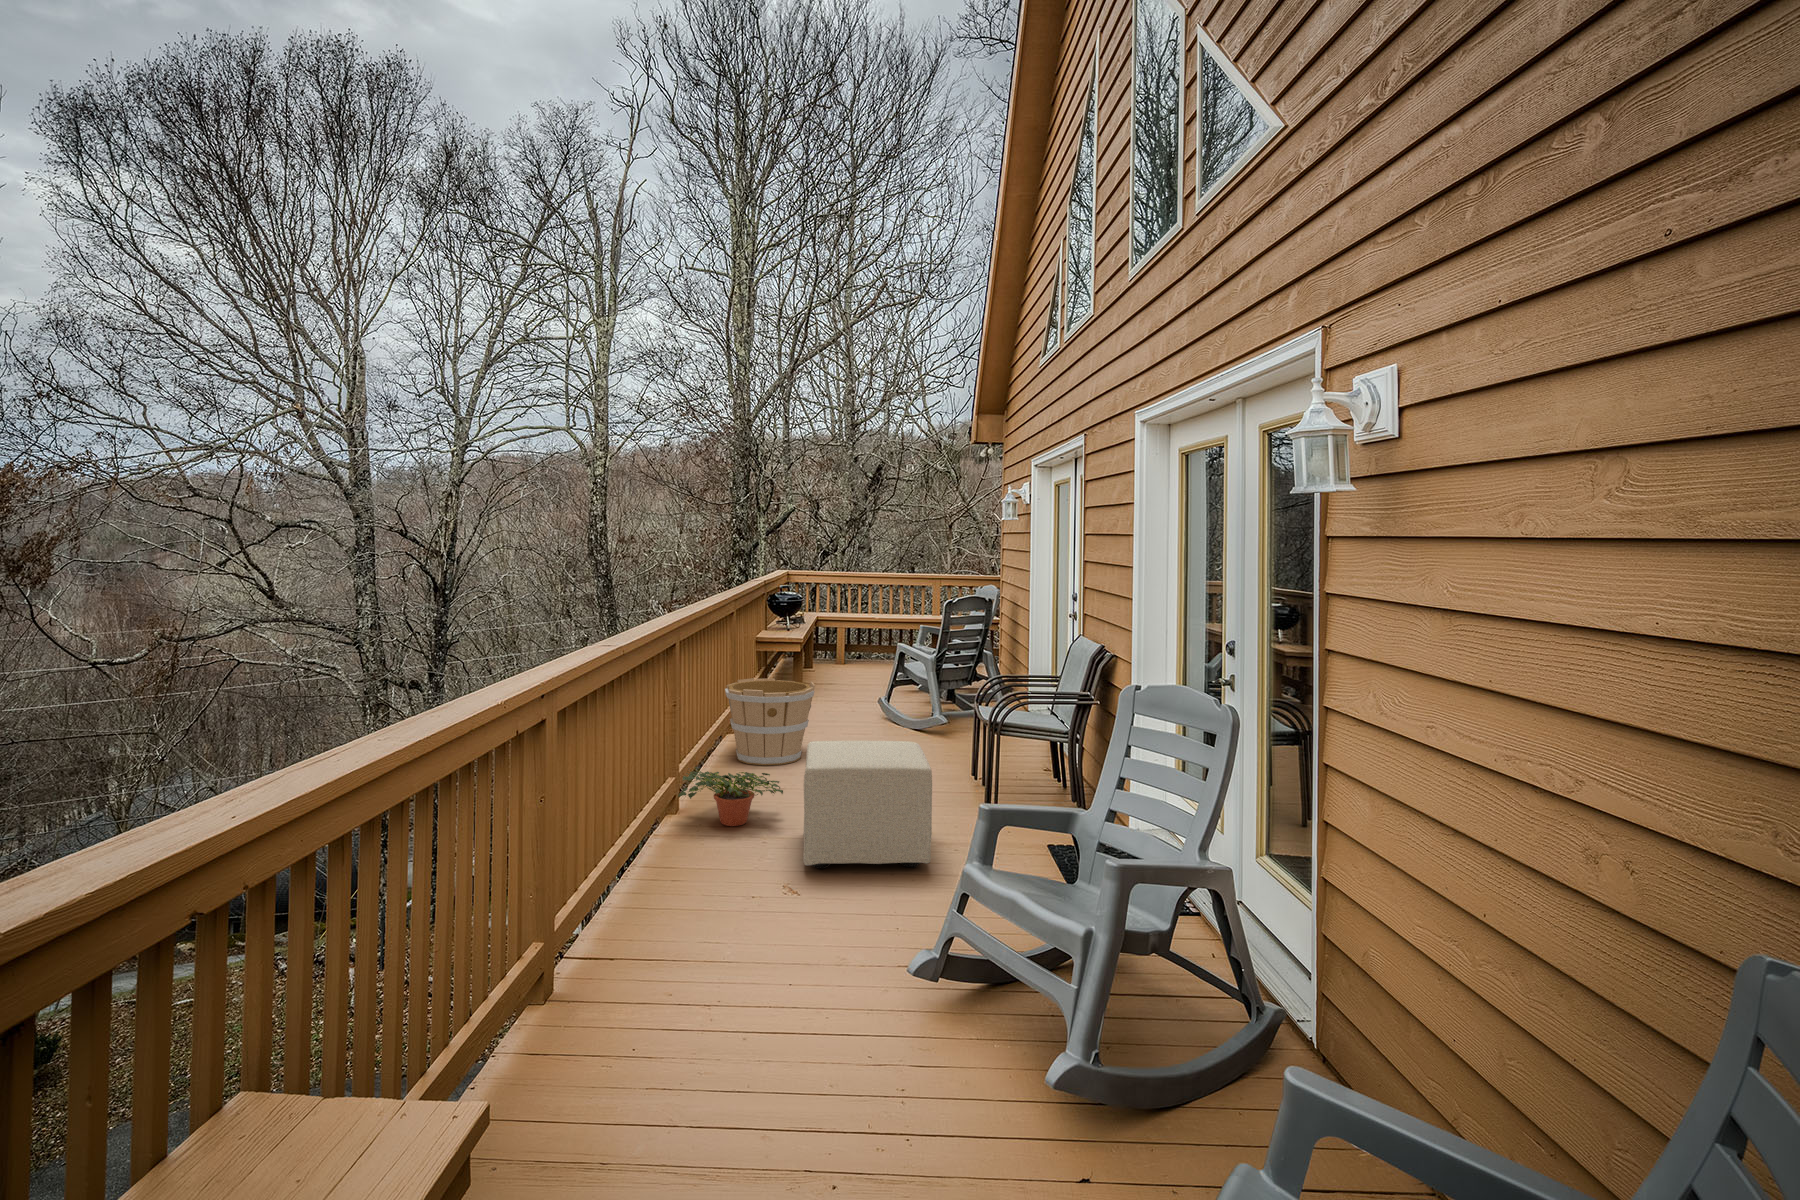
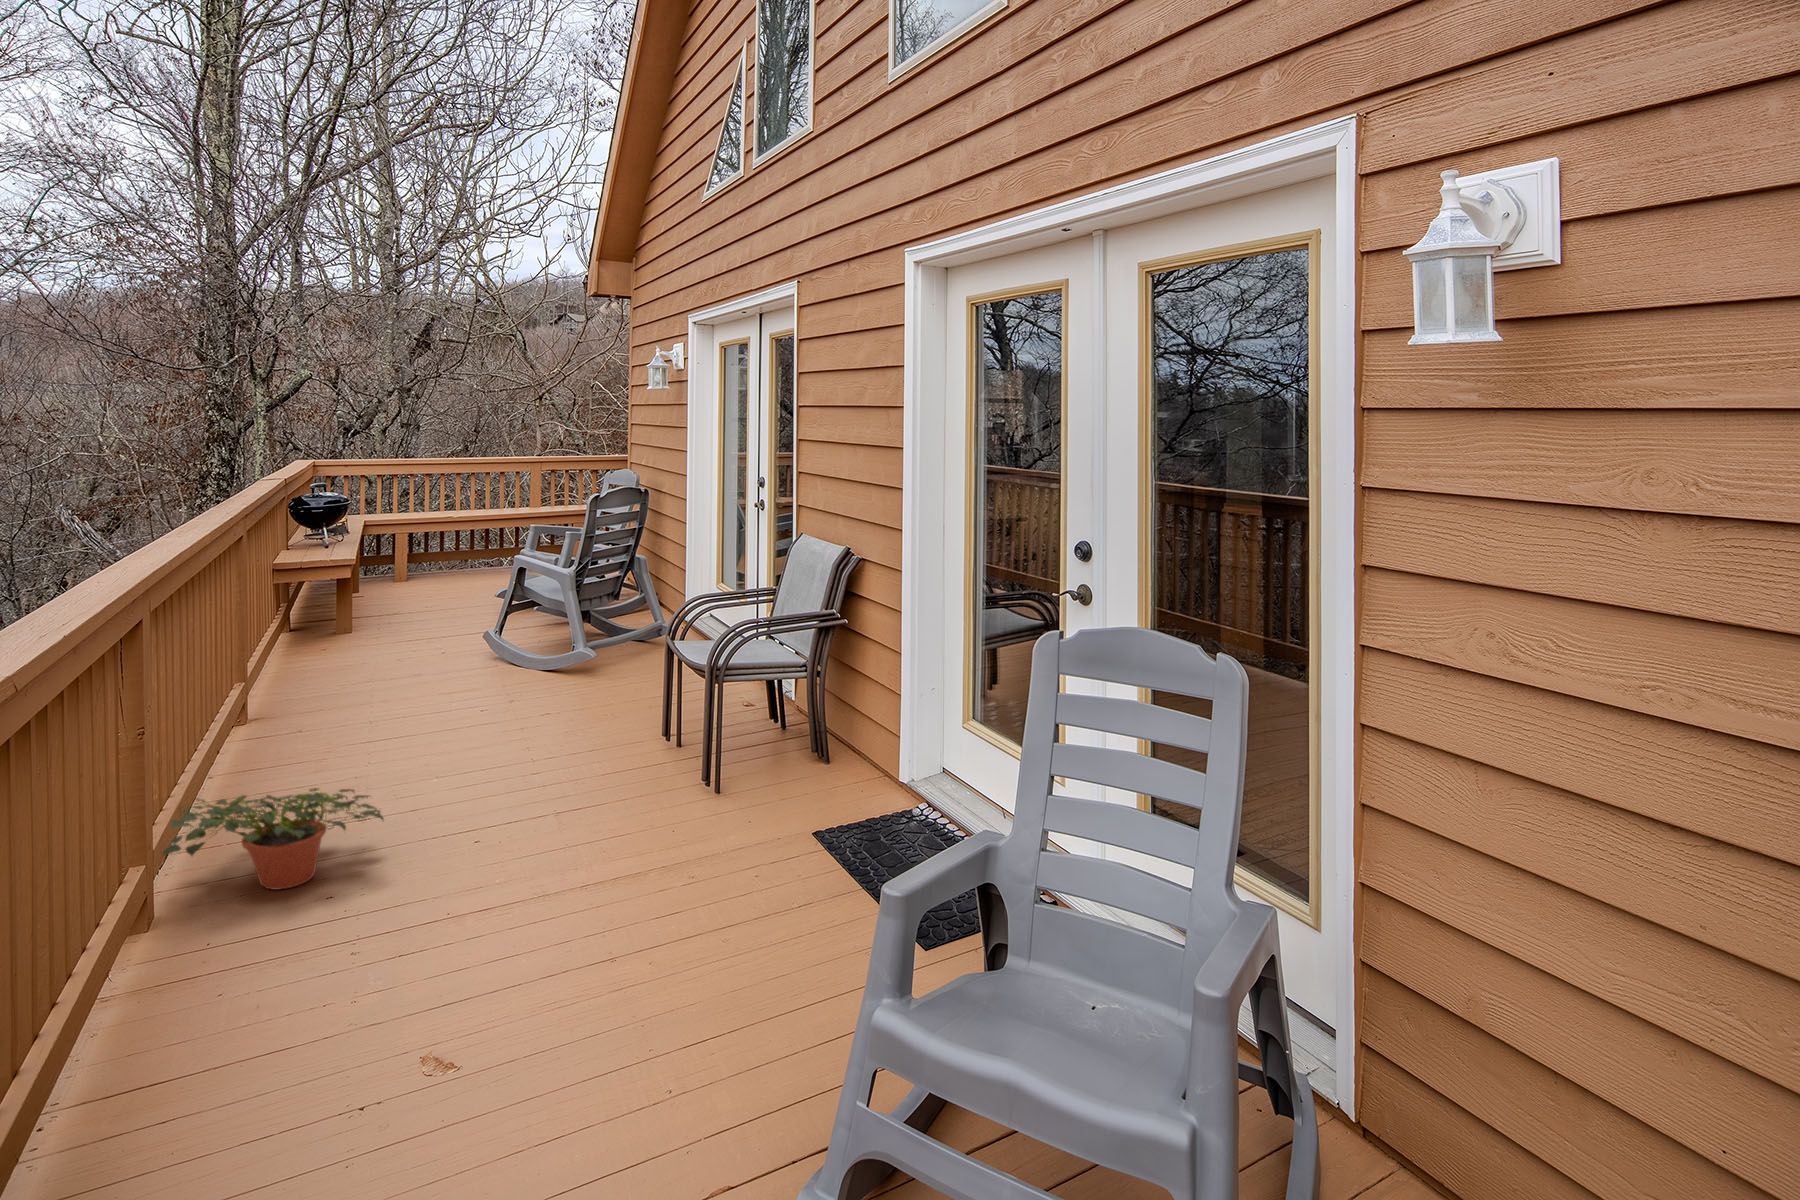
wooden bucket: present [725,678,815,765] -> none [235,621,403,761]
ottoman: present [803,741,932,869] -> none [428,709,670,950]

